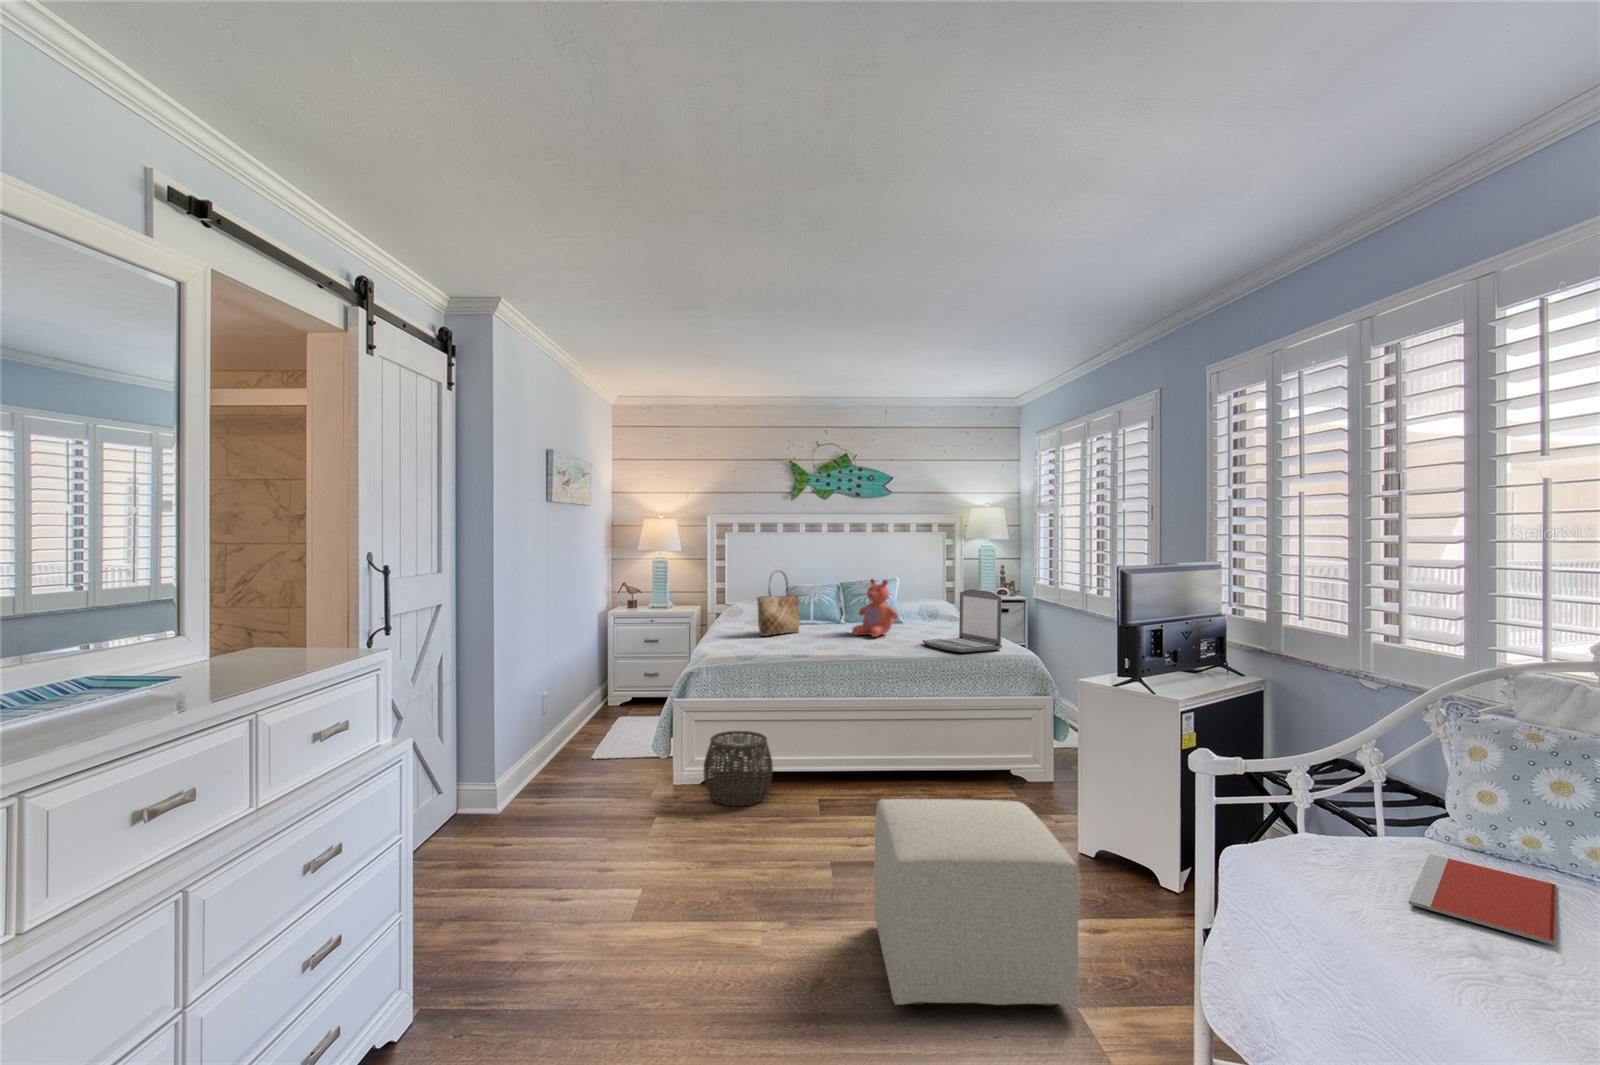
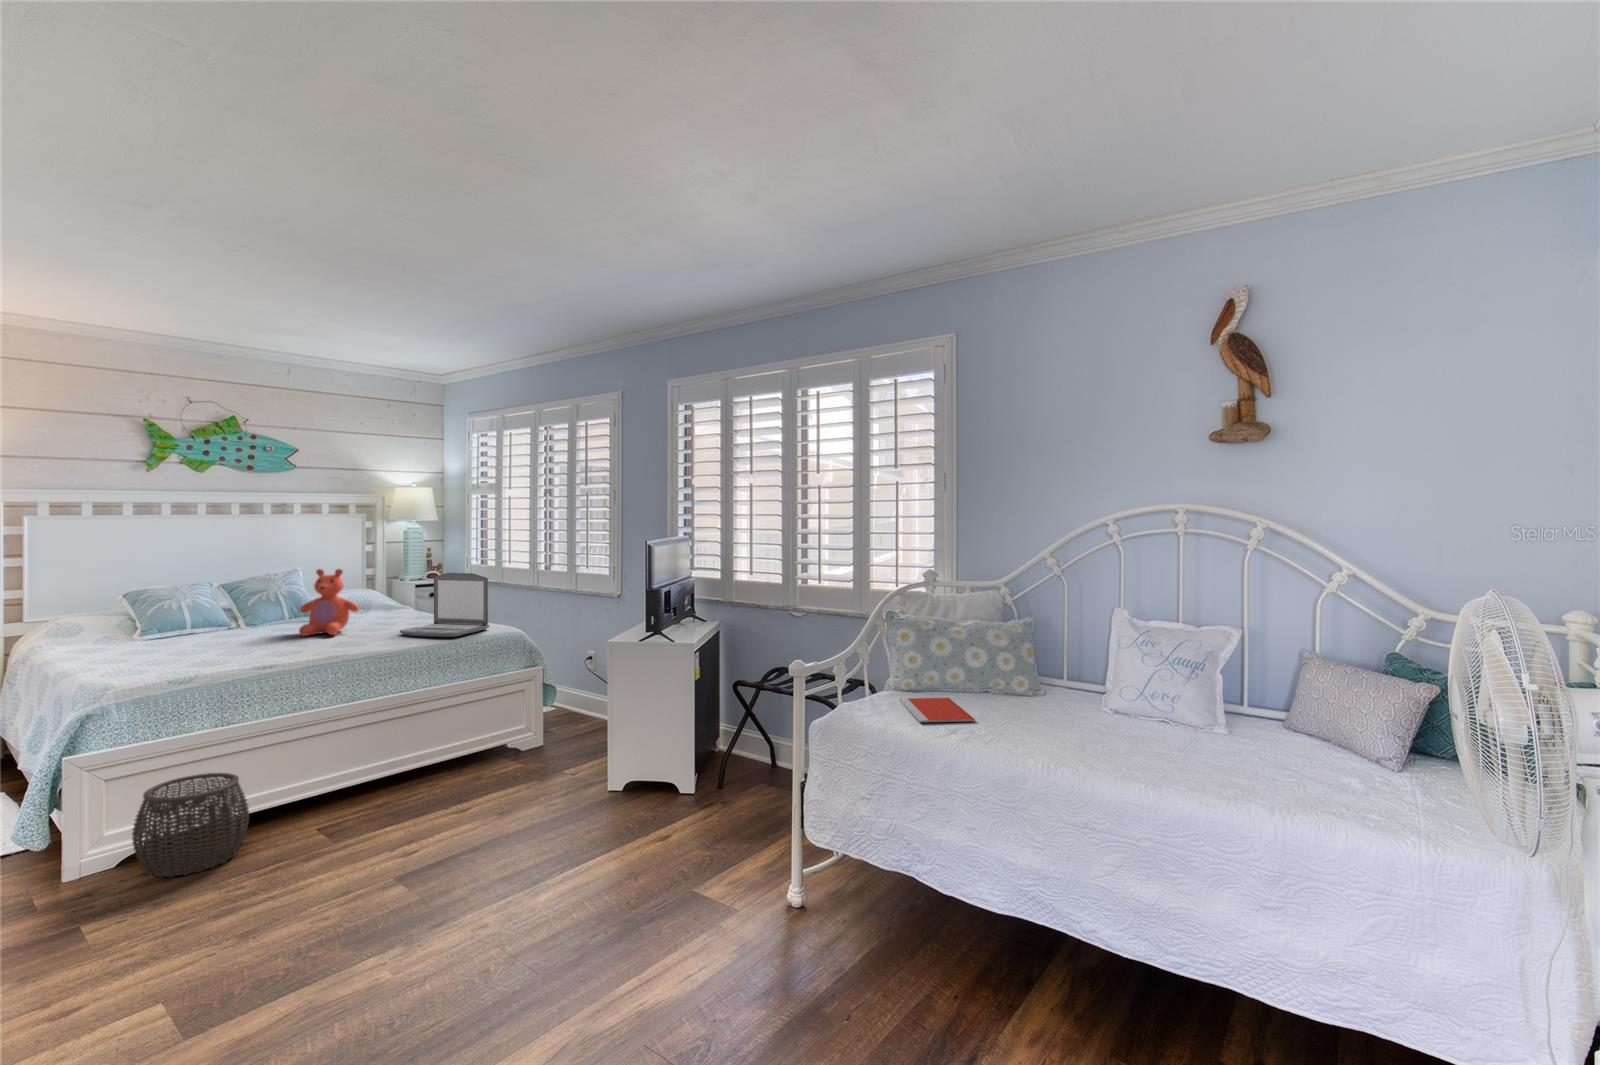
tote bag: present [757,570,800,636] -> none [155,566,215,654]
ottoman: present [874,799,1079,1007] -> none [490,750,697,949]

